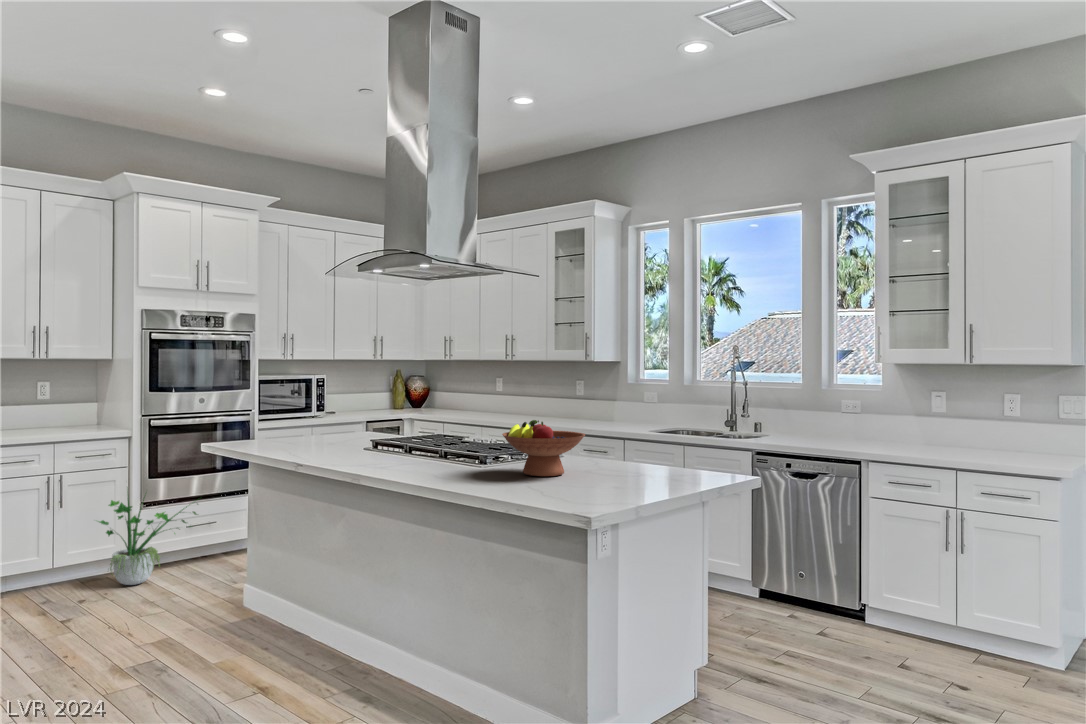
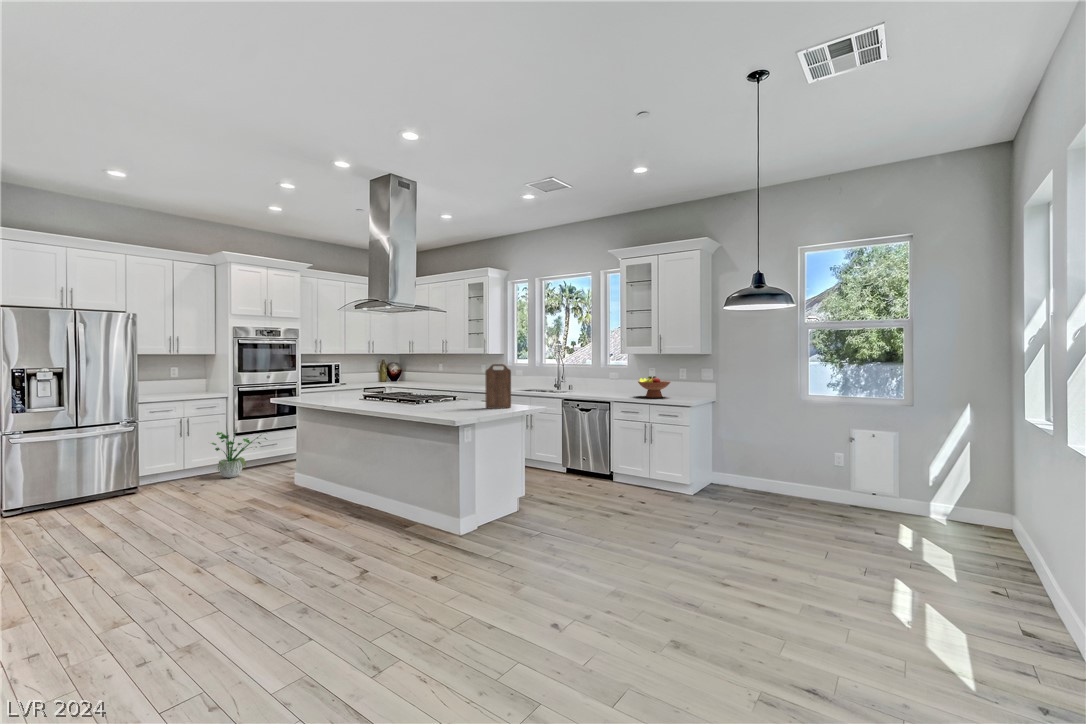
cutting board: none [631,385,686,479] -> present [485,364,511,408]
fruit bowl: present [502,420,585,476] -> present [638,376,670,398]

